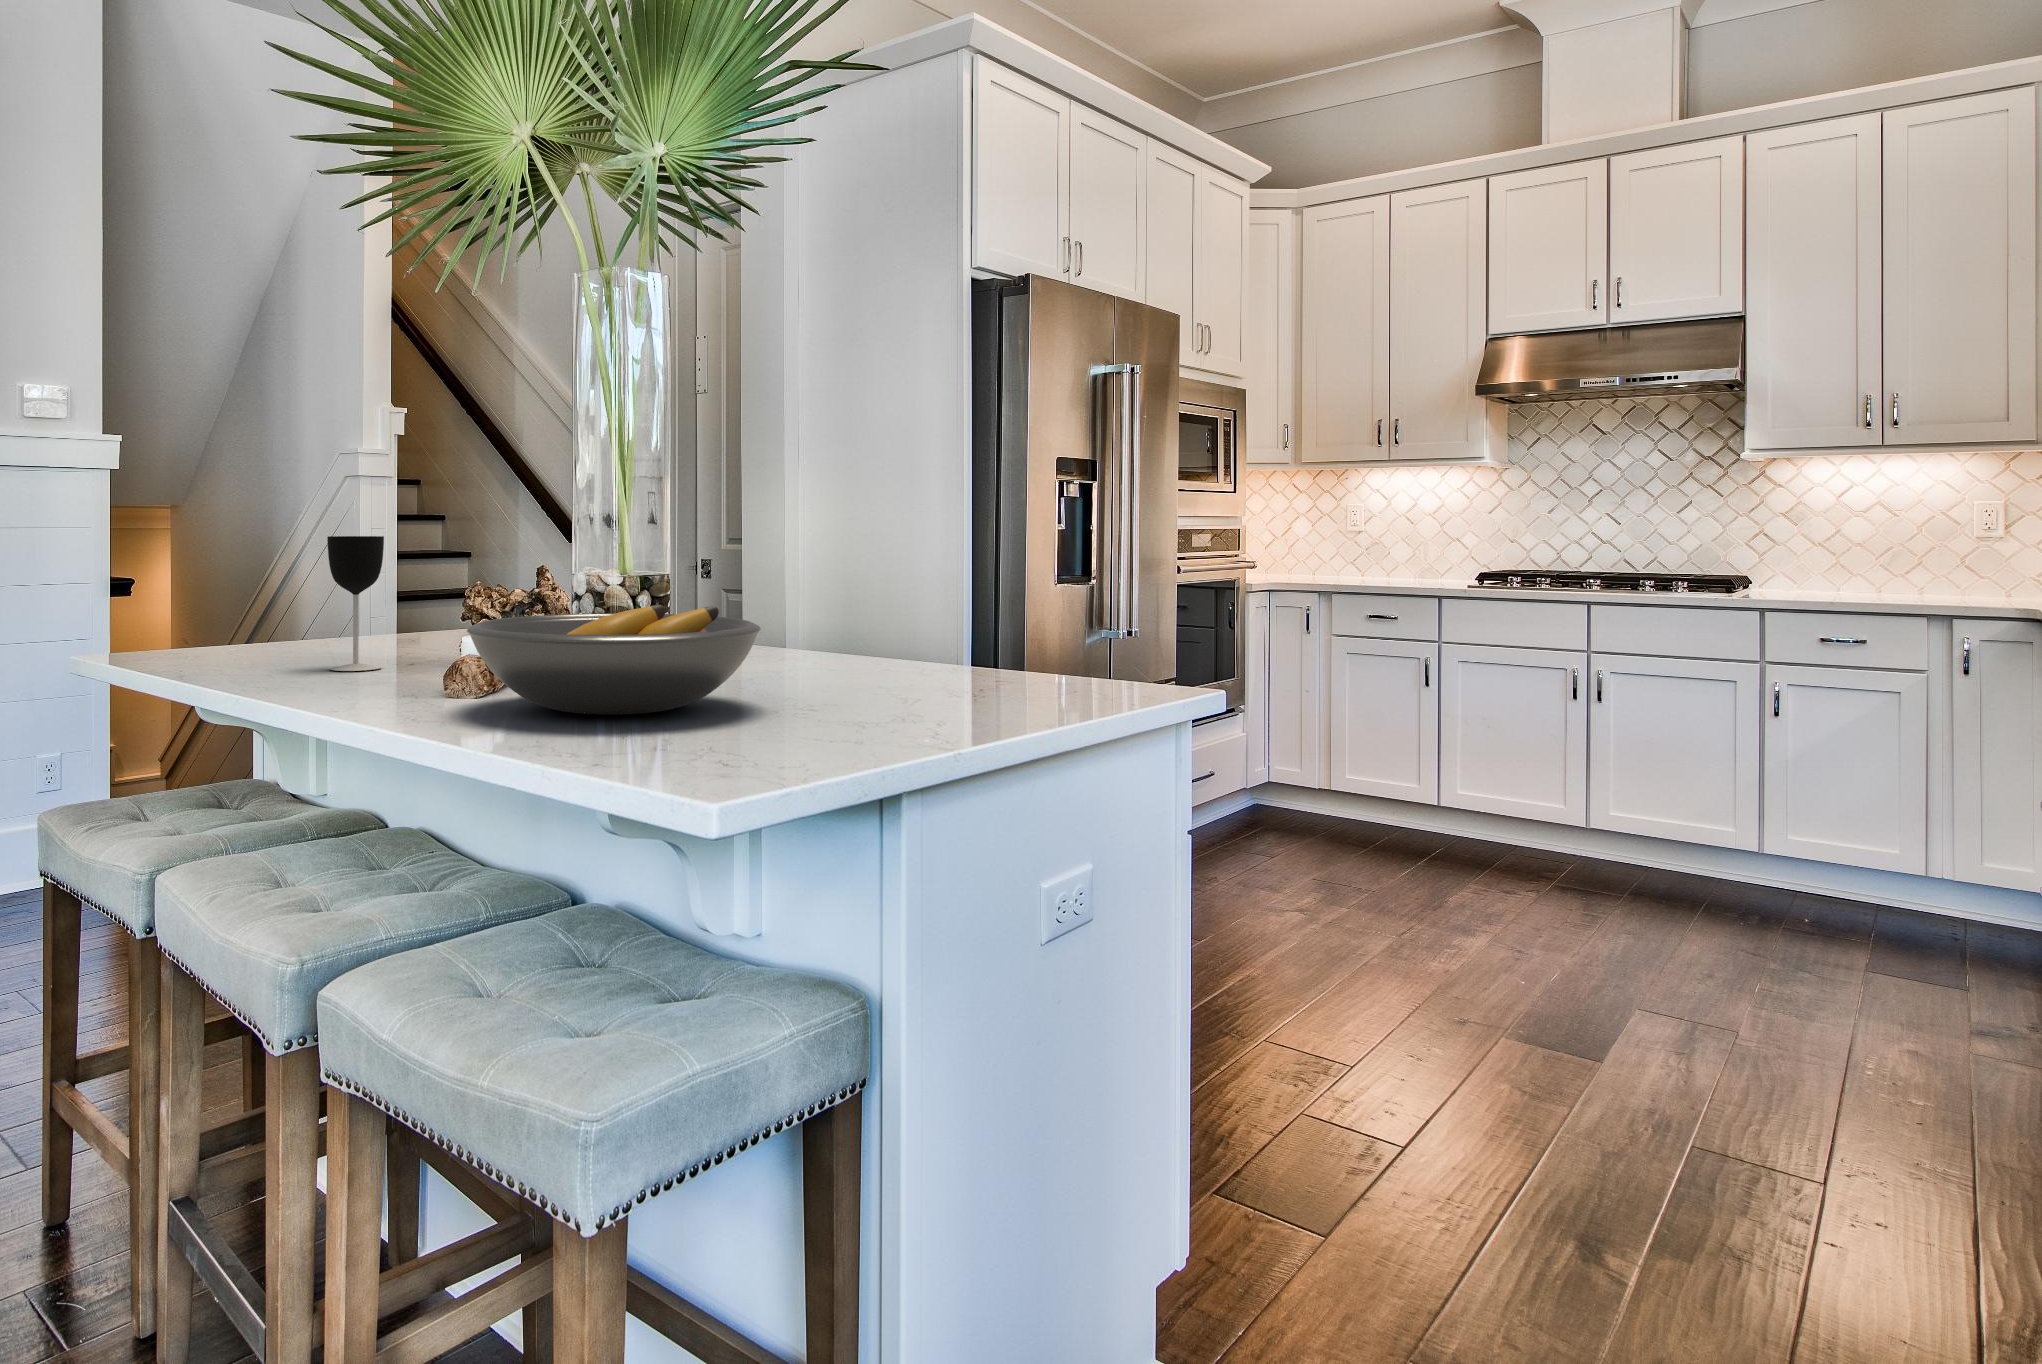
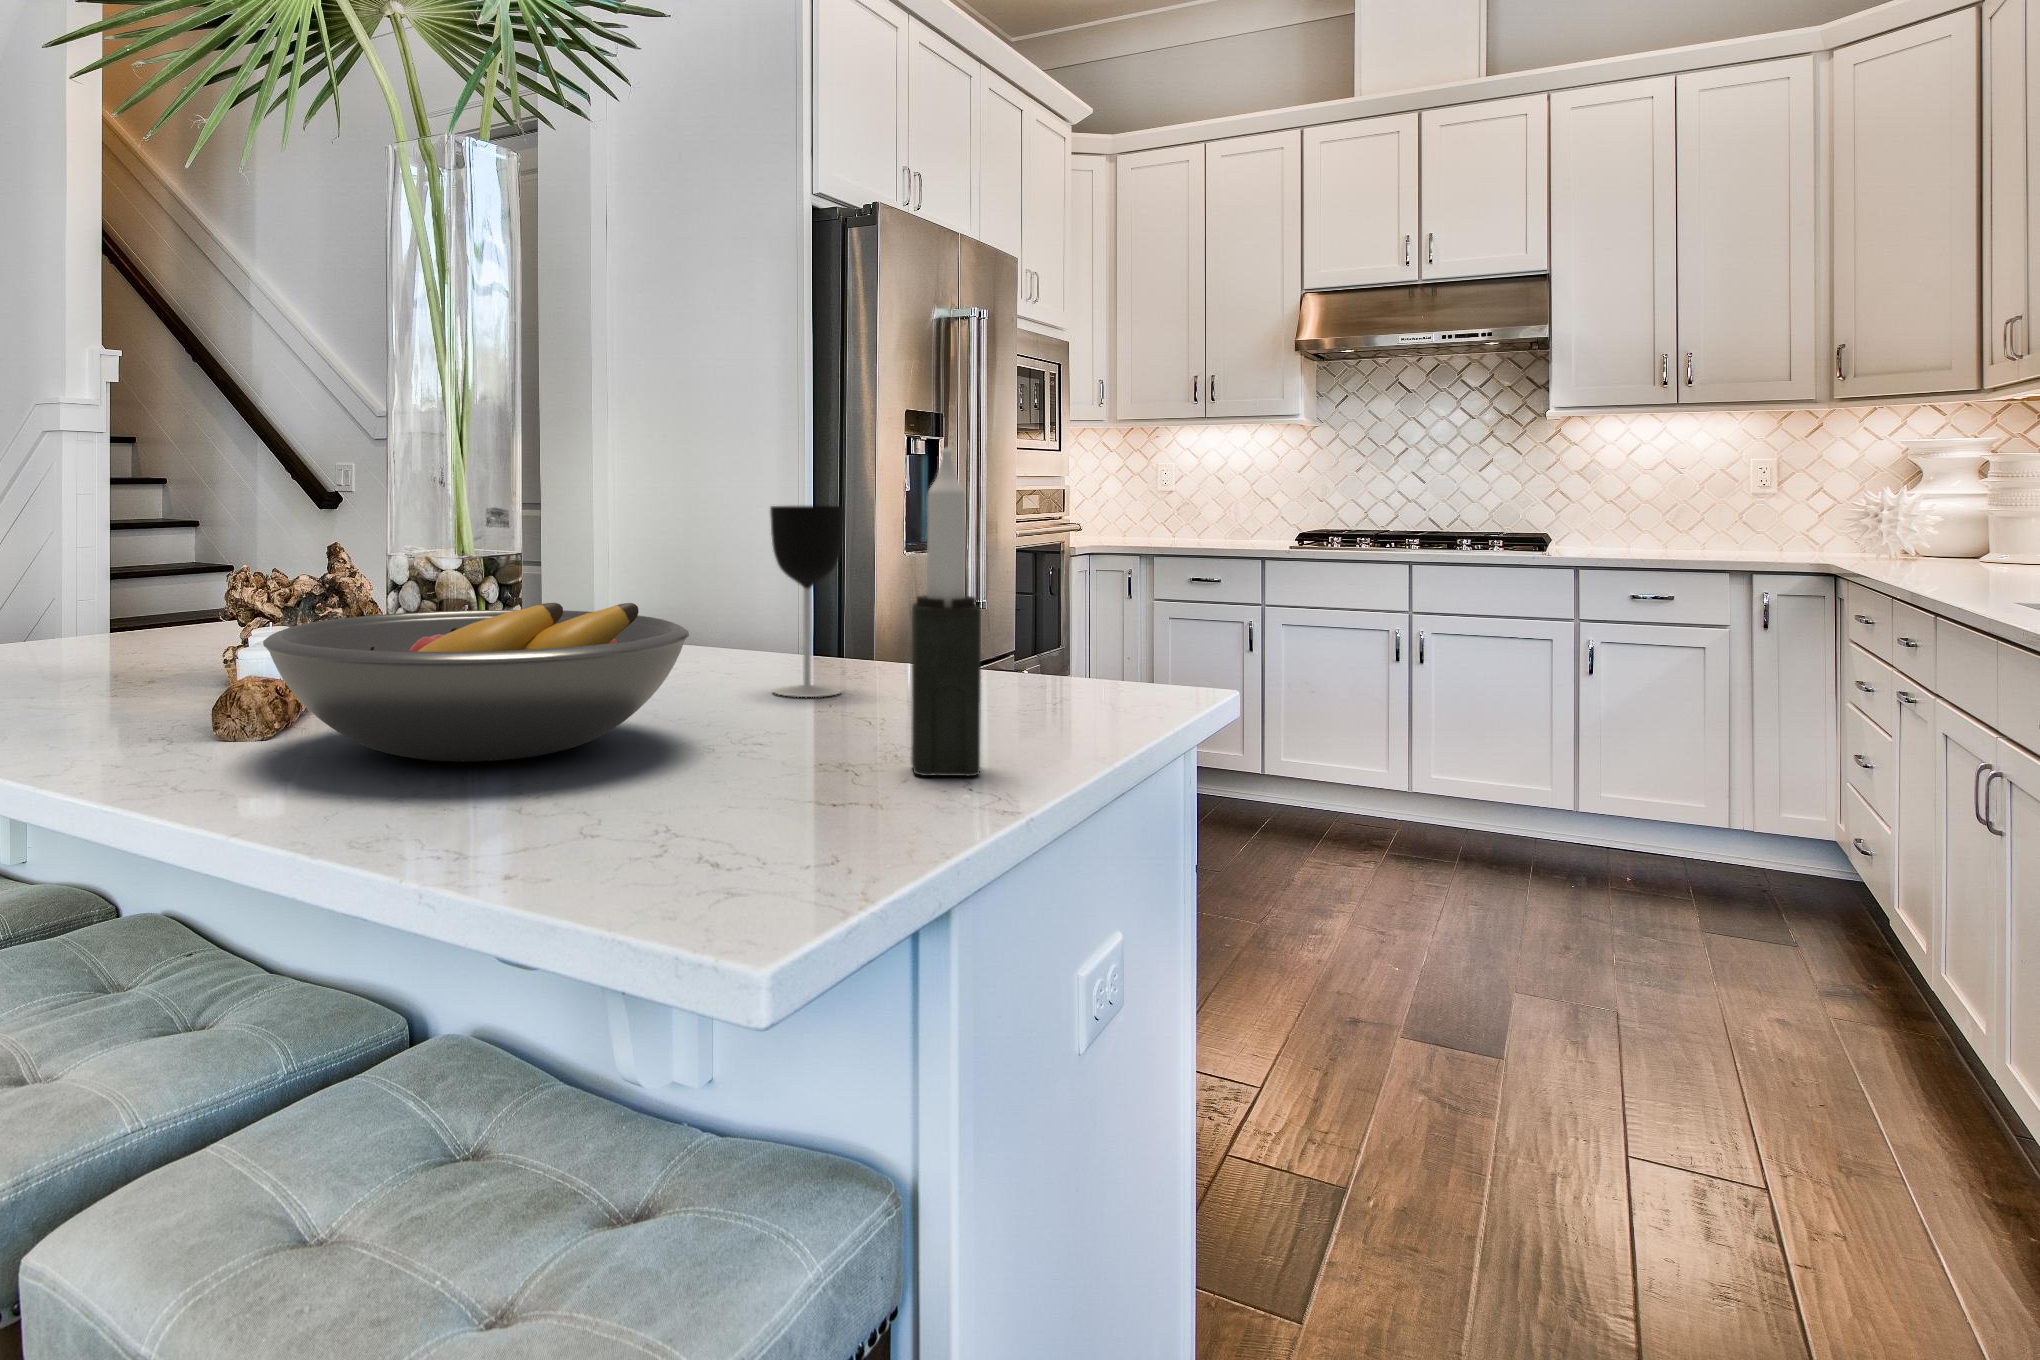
candle: none [903,496,954,735] -> present [911,448,981,776]
wine glass: present [327,536,384,671] -> present [770,506,844,697]

